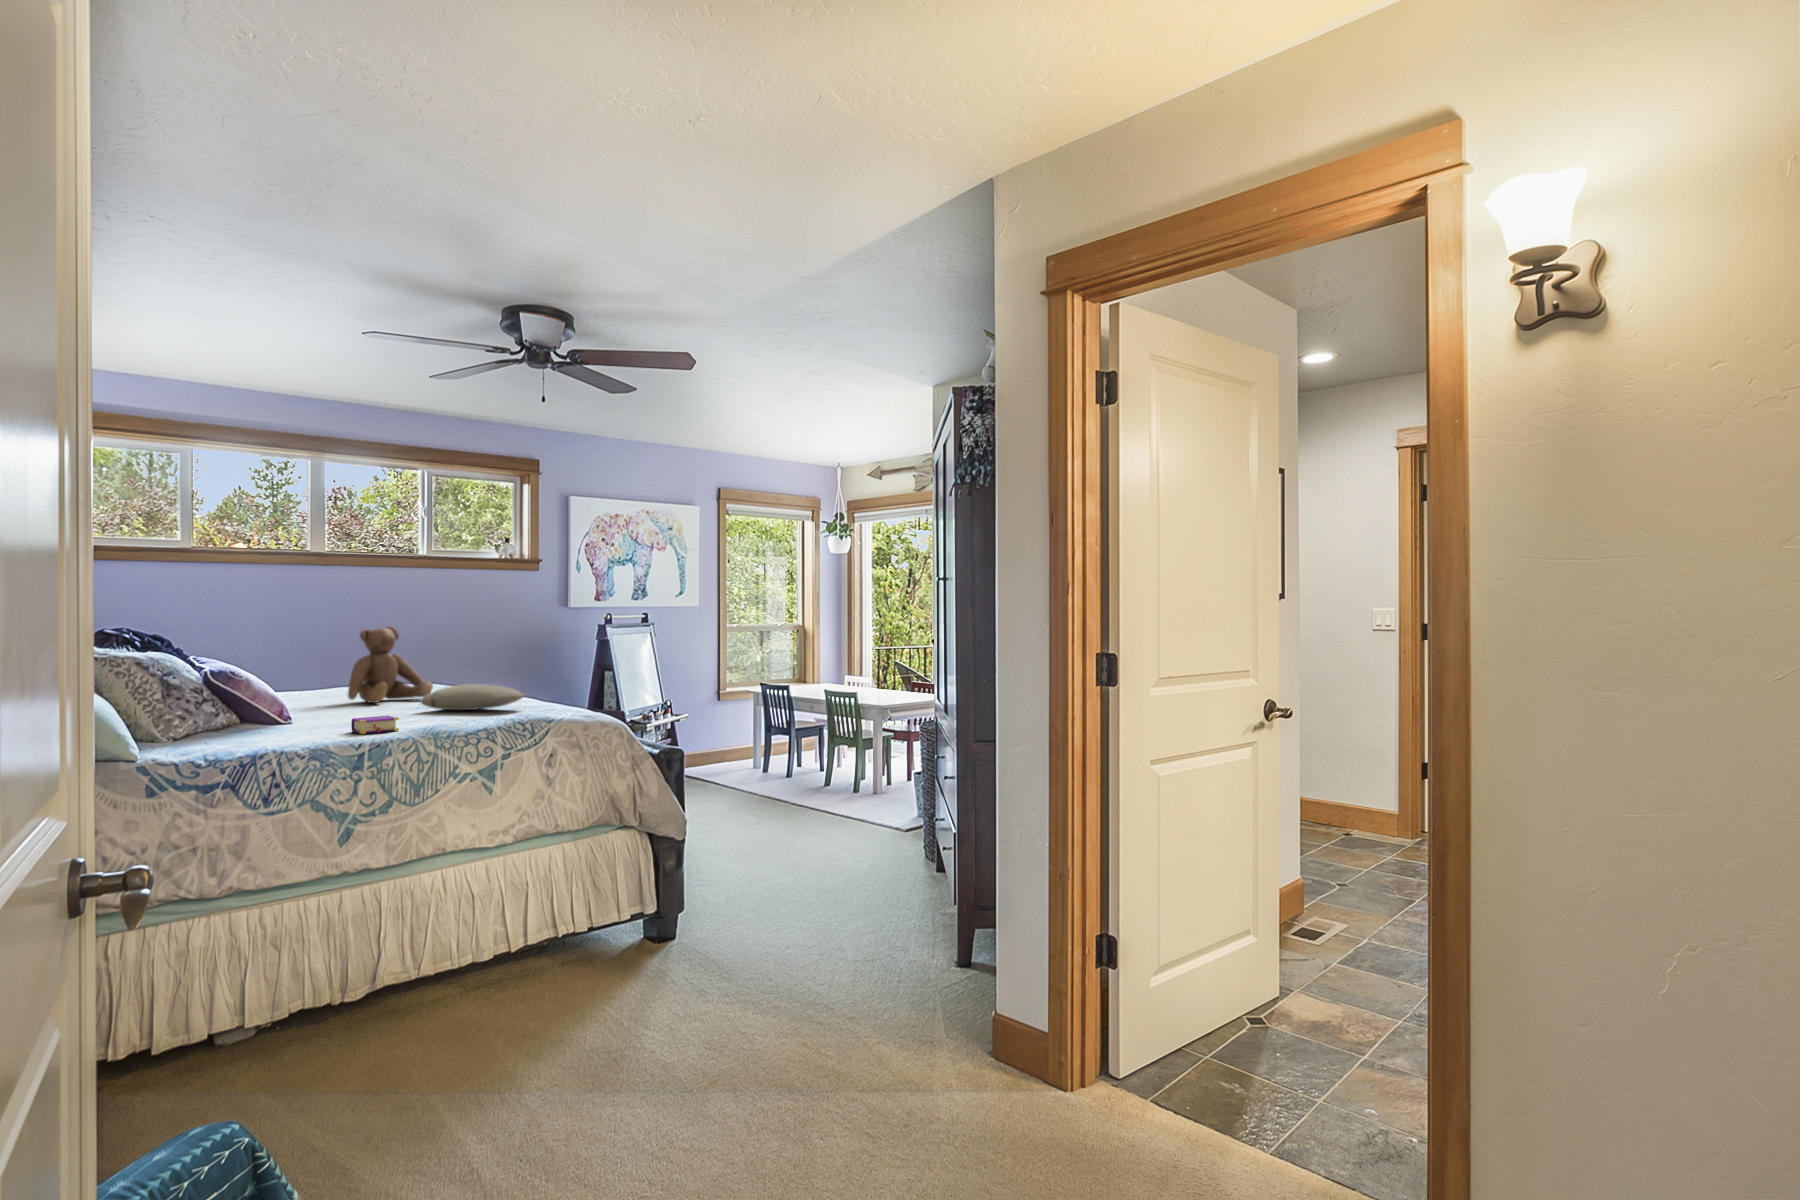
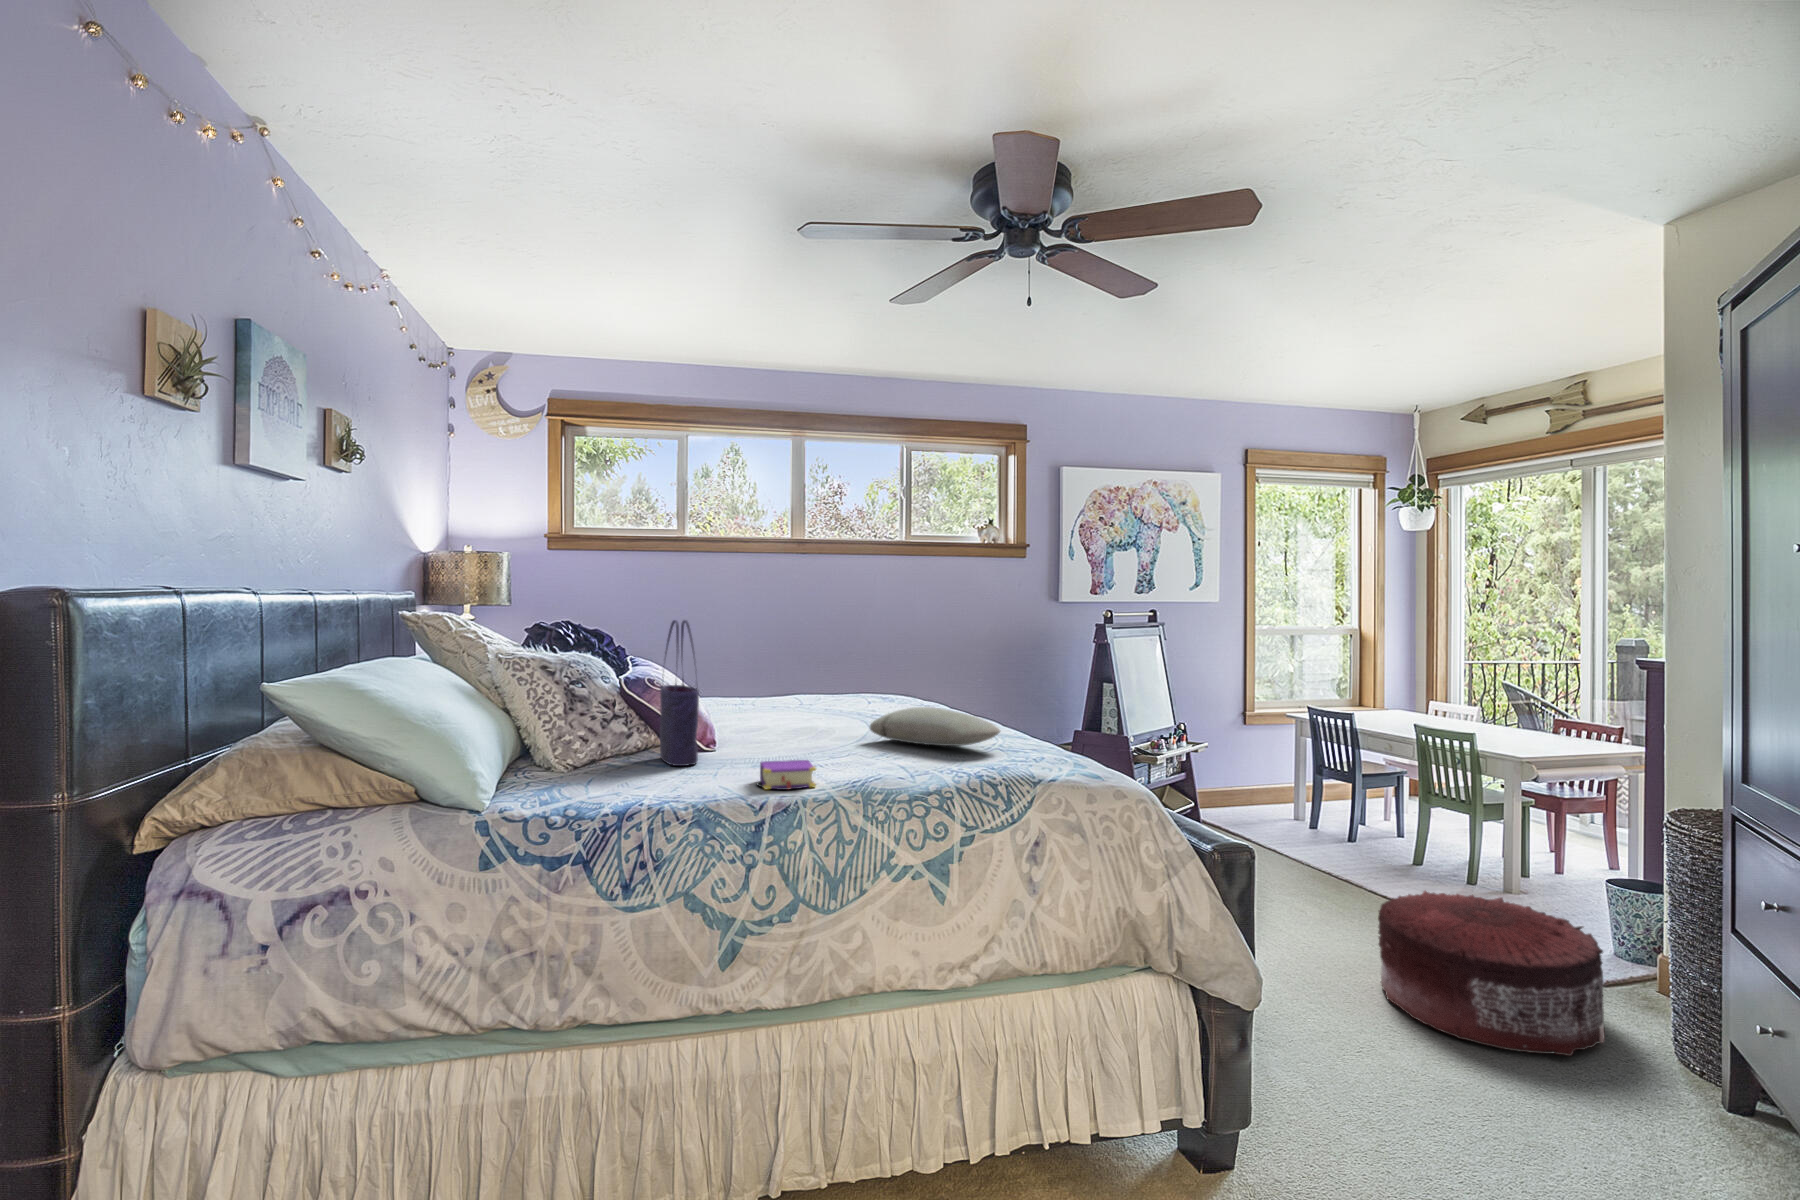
tote bag: none [248,624,288,731] -> present [660,620,699,766]
teddy bear: present [348,626,433,703] -> none [805,621,899,716]
pouf: none [781,786,896,864] -> present [1378,891,1605,1056]

